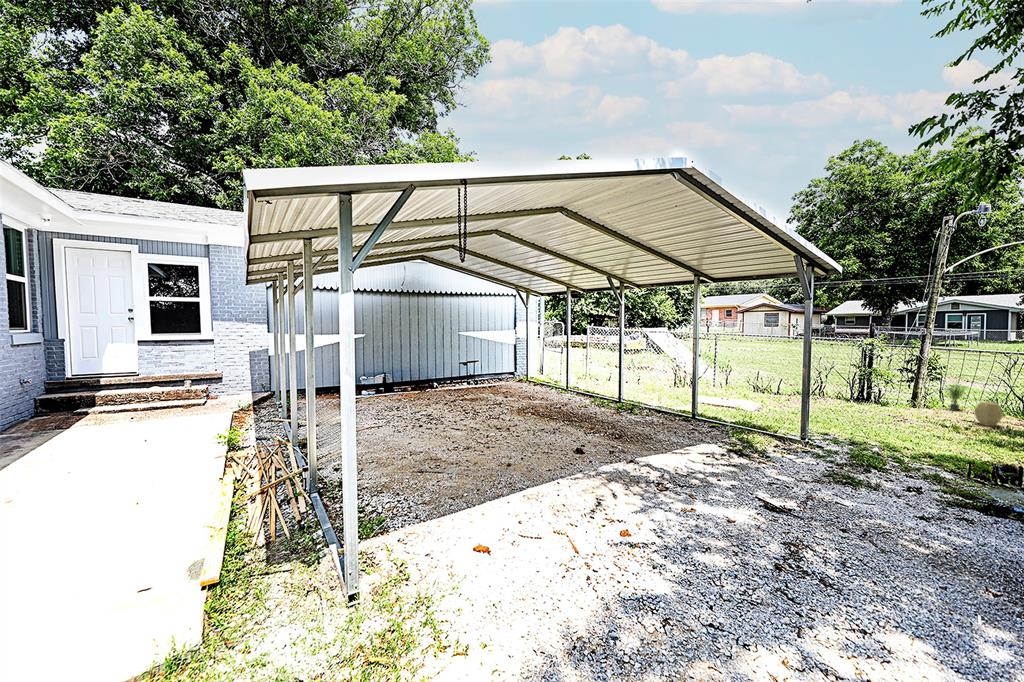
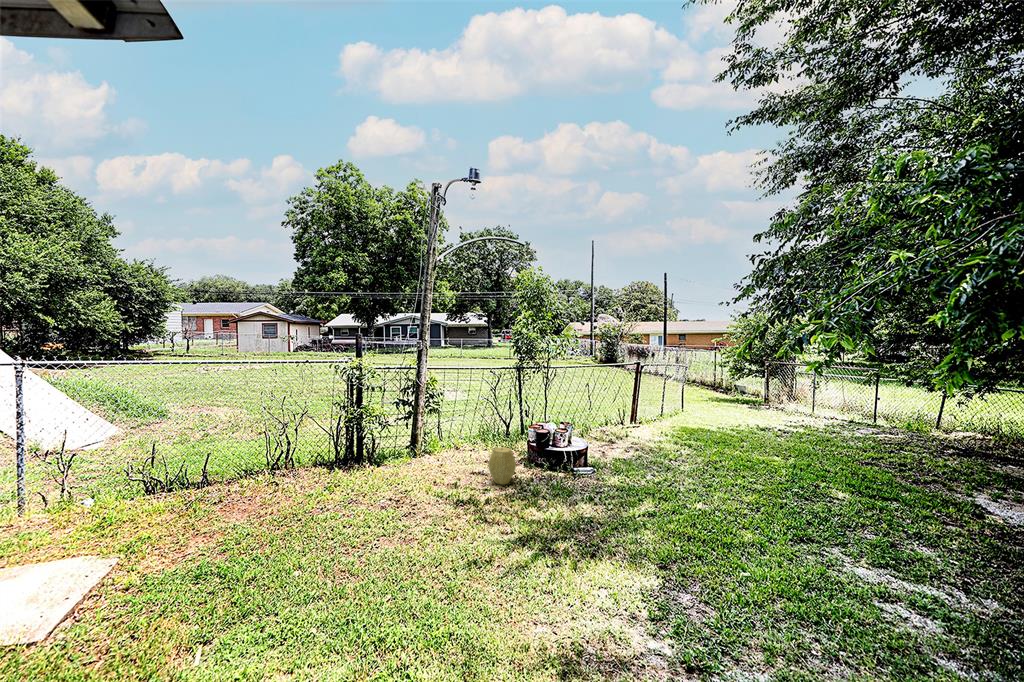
potted plant: present [948,385,964,411] -> none [443,414,469,455]

